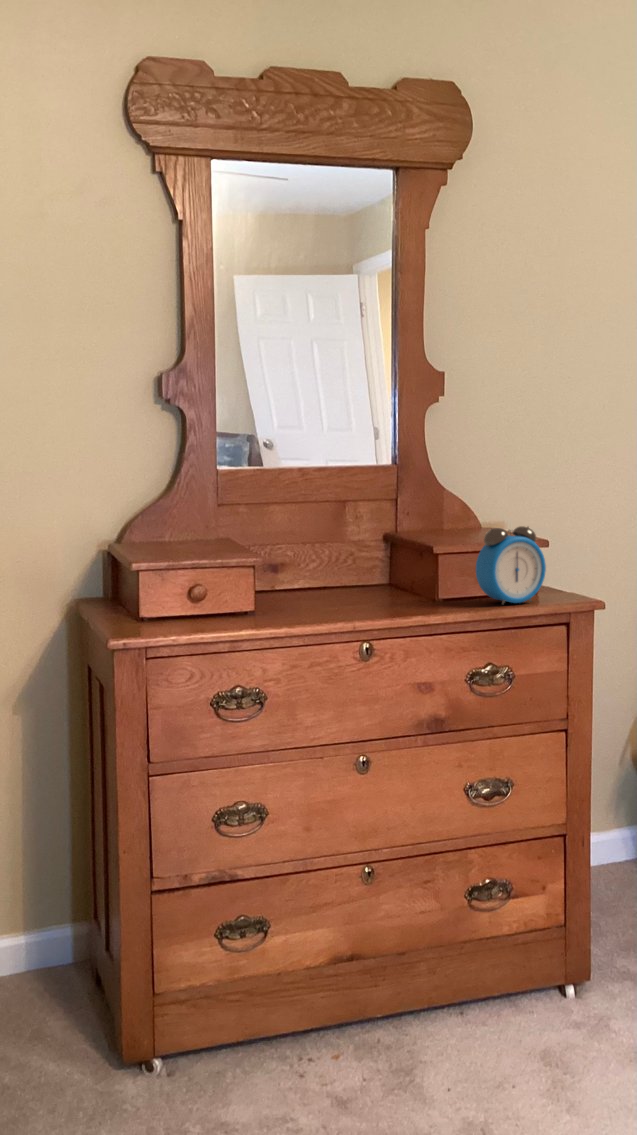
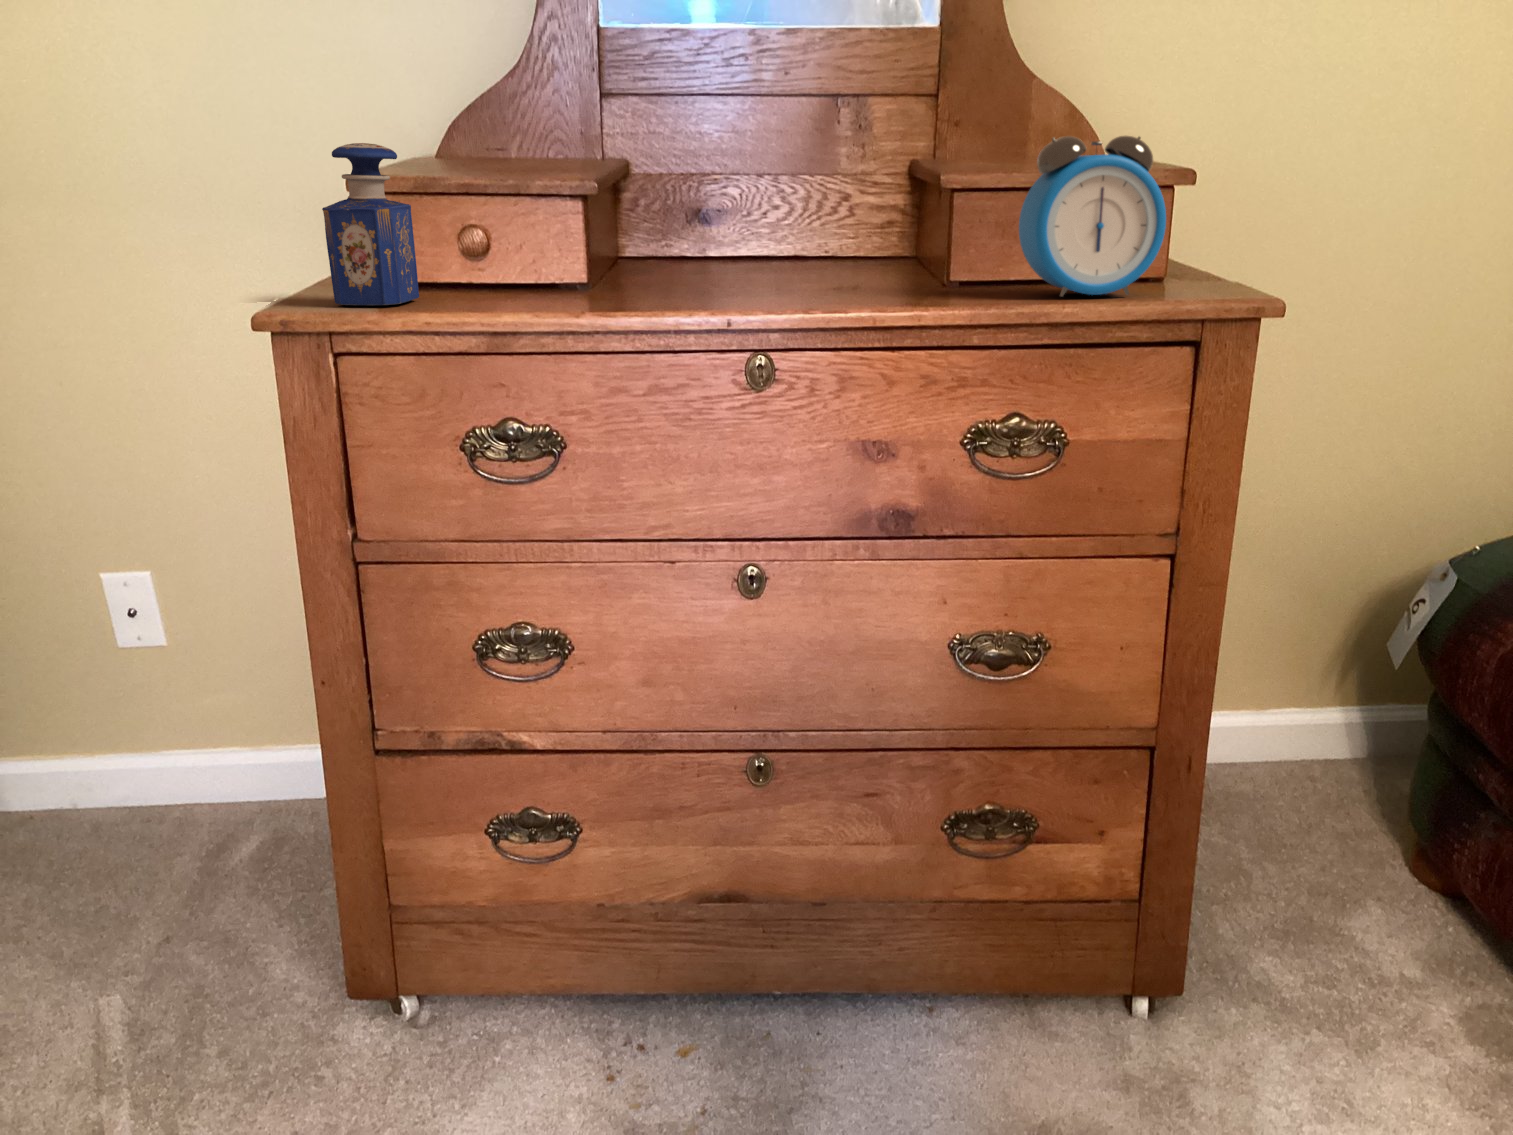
perfume bottle: none [135,543,177,630] -> present [322,143,419,305]

